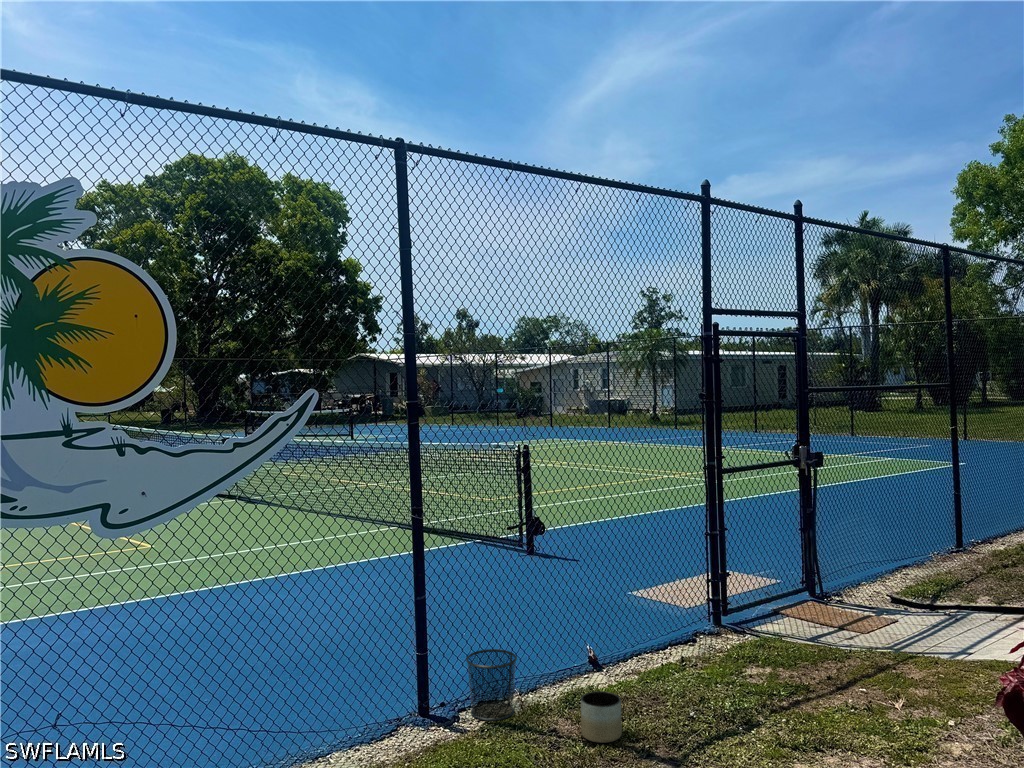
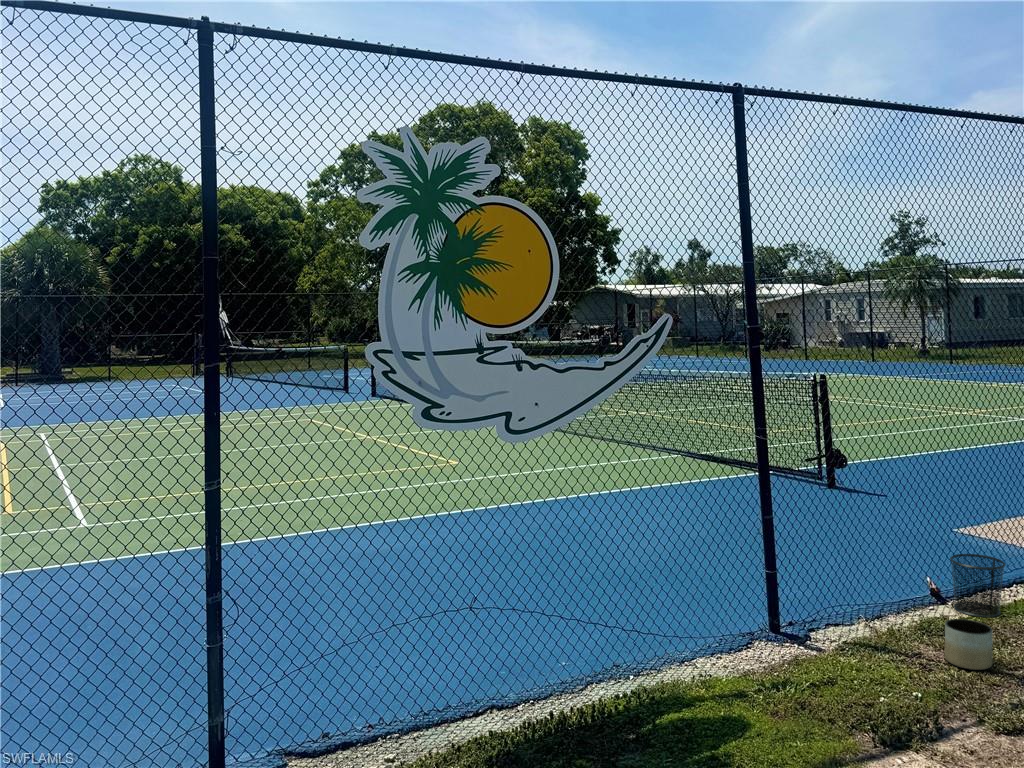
waste bin: present [466,649,517,721] -> present [950,554,1005,617]

